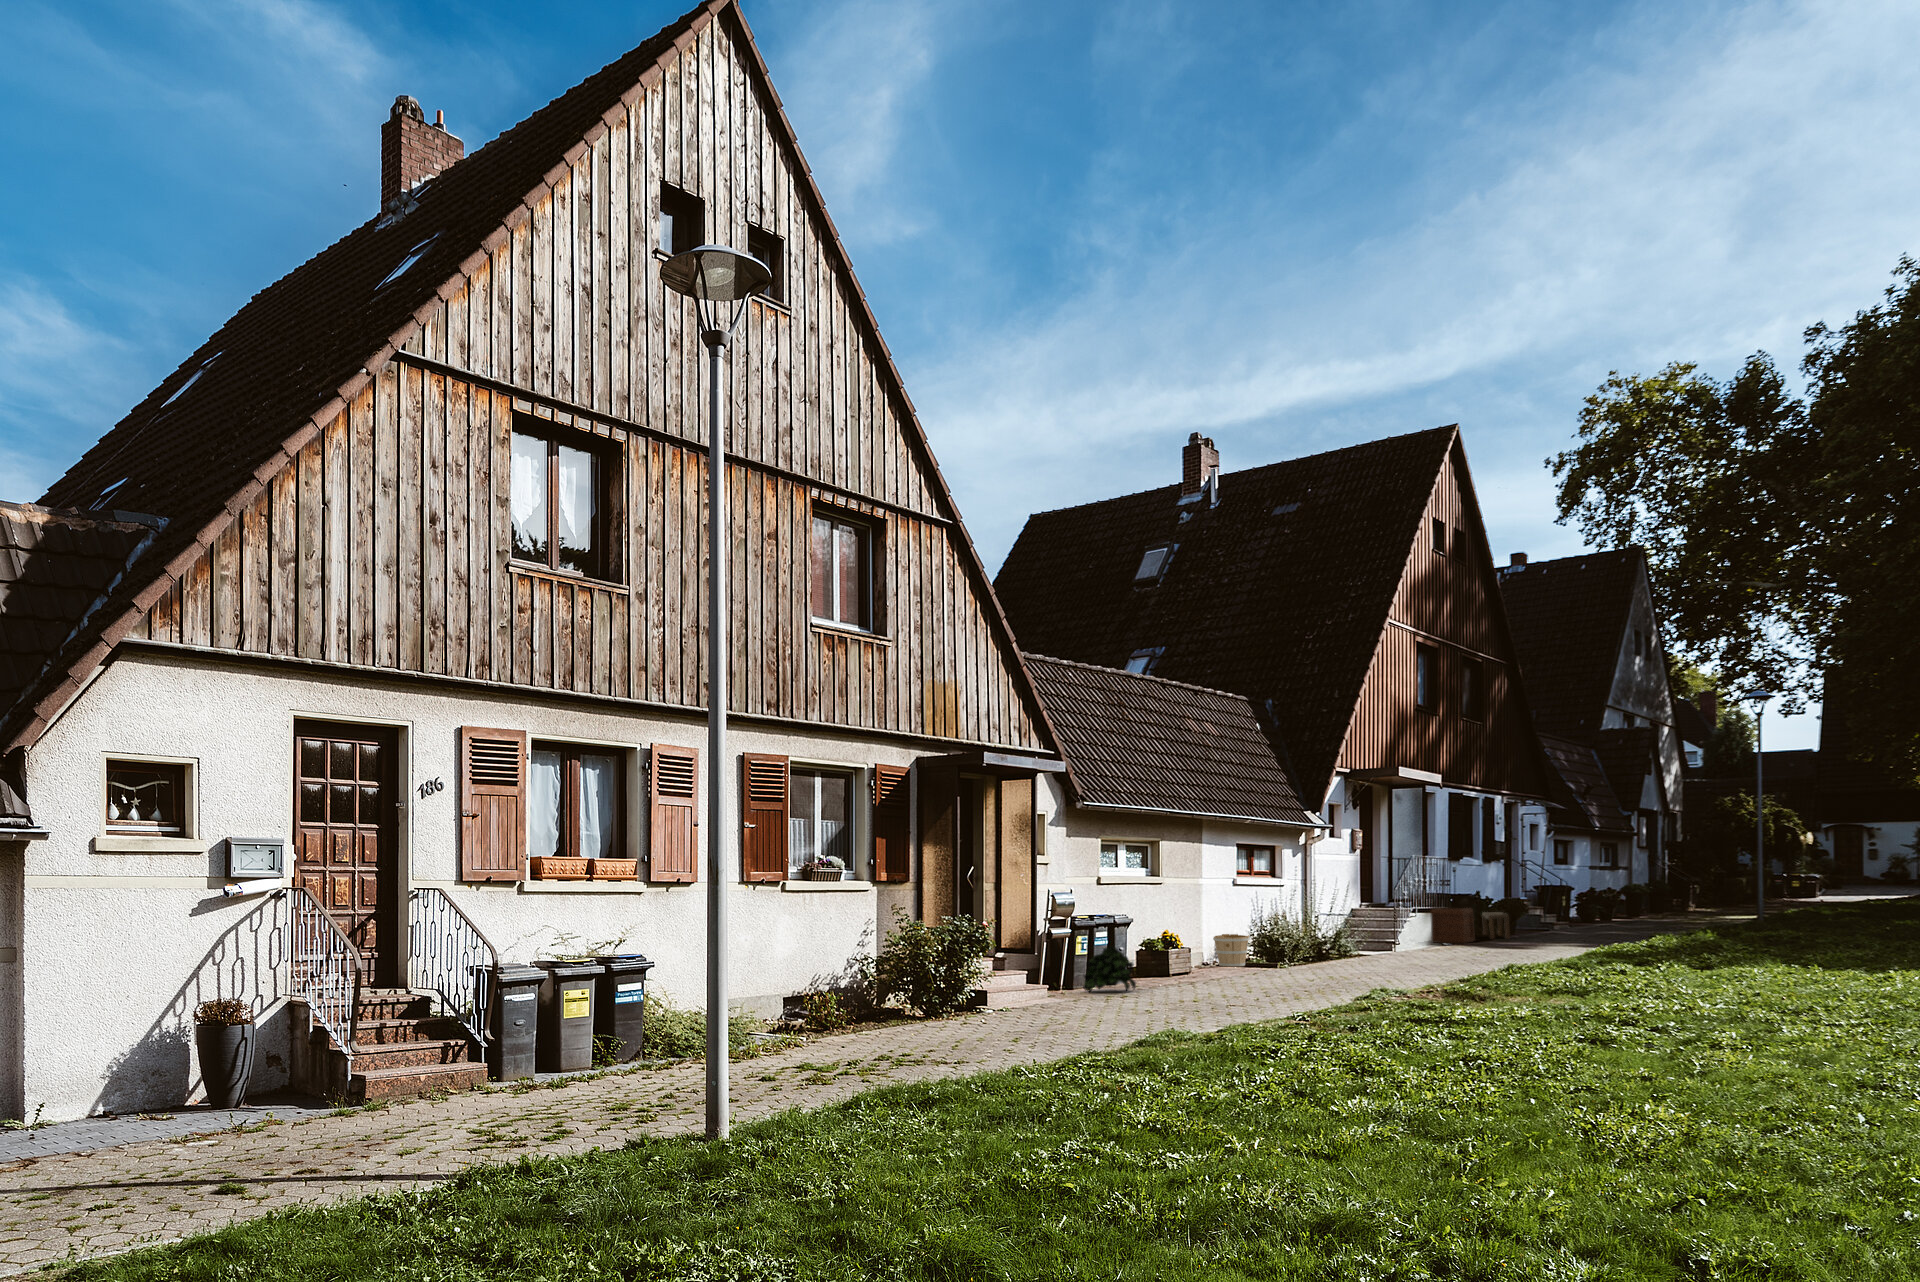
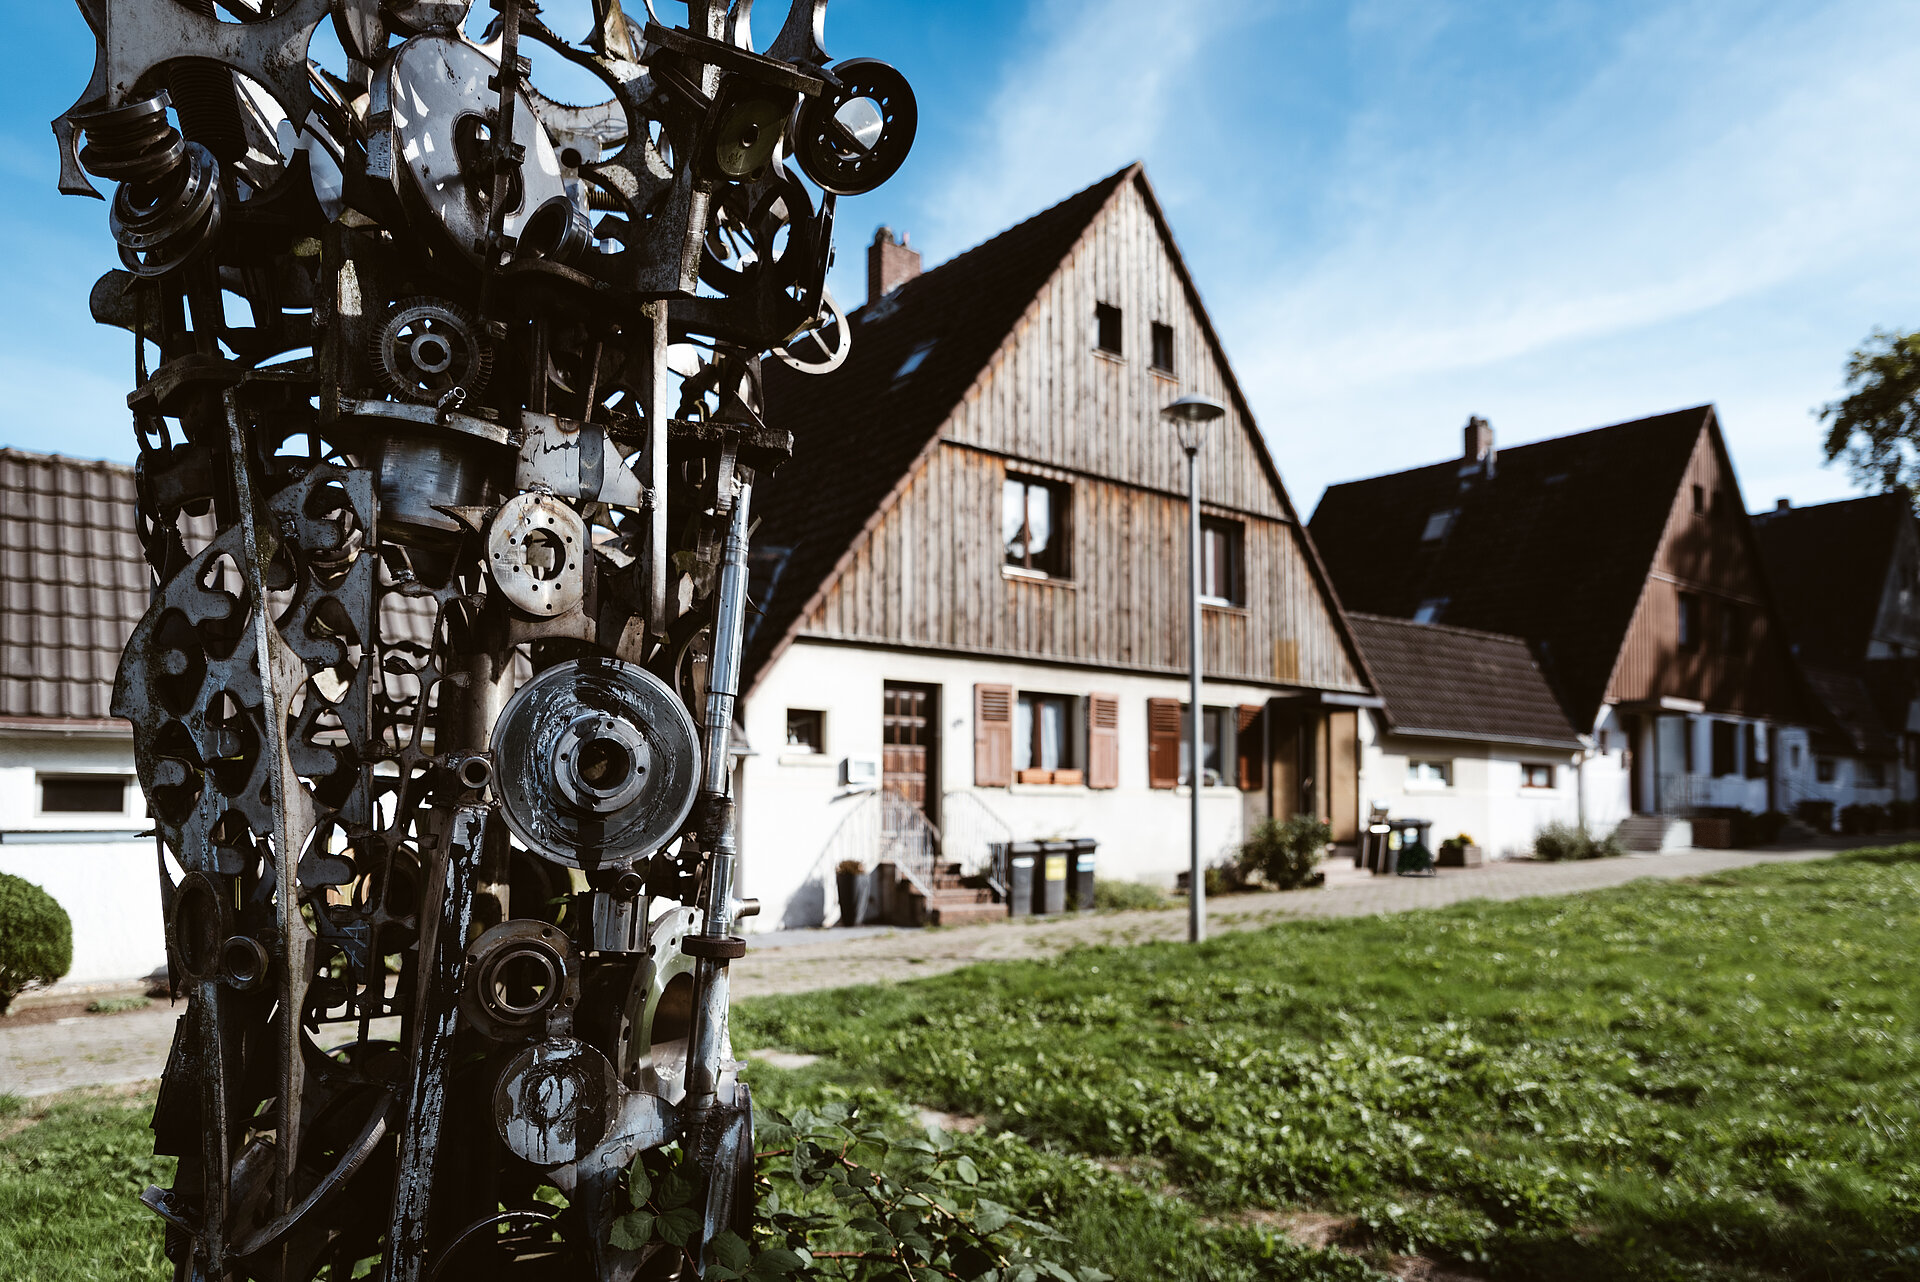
bench: present [1482,912,1510,939] -> none [1739,823,1764,846]
wooden bucket: present [1213,934,1249,967] -> none [1498,834,1529,861]

